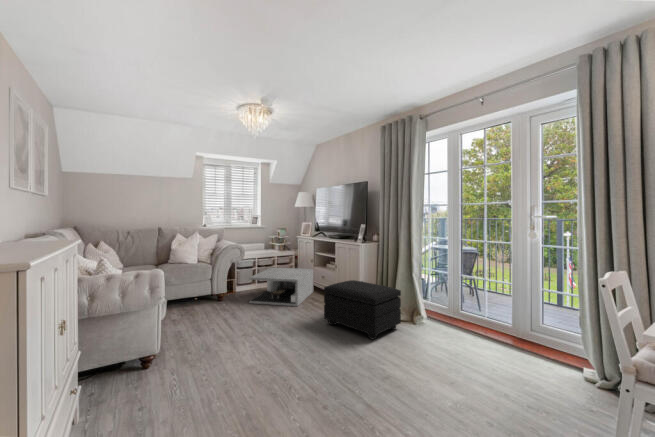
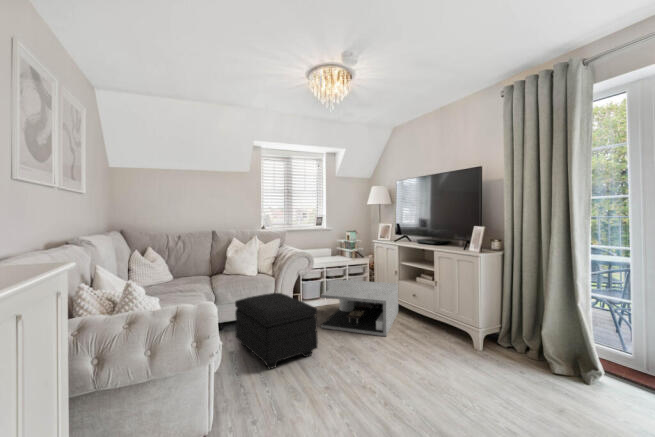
footstool: present [324,280,401,340] -> present [235,293,318,369]

